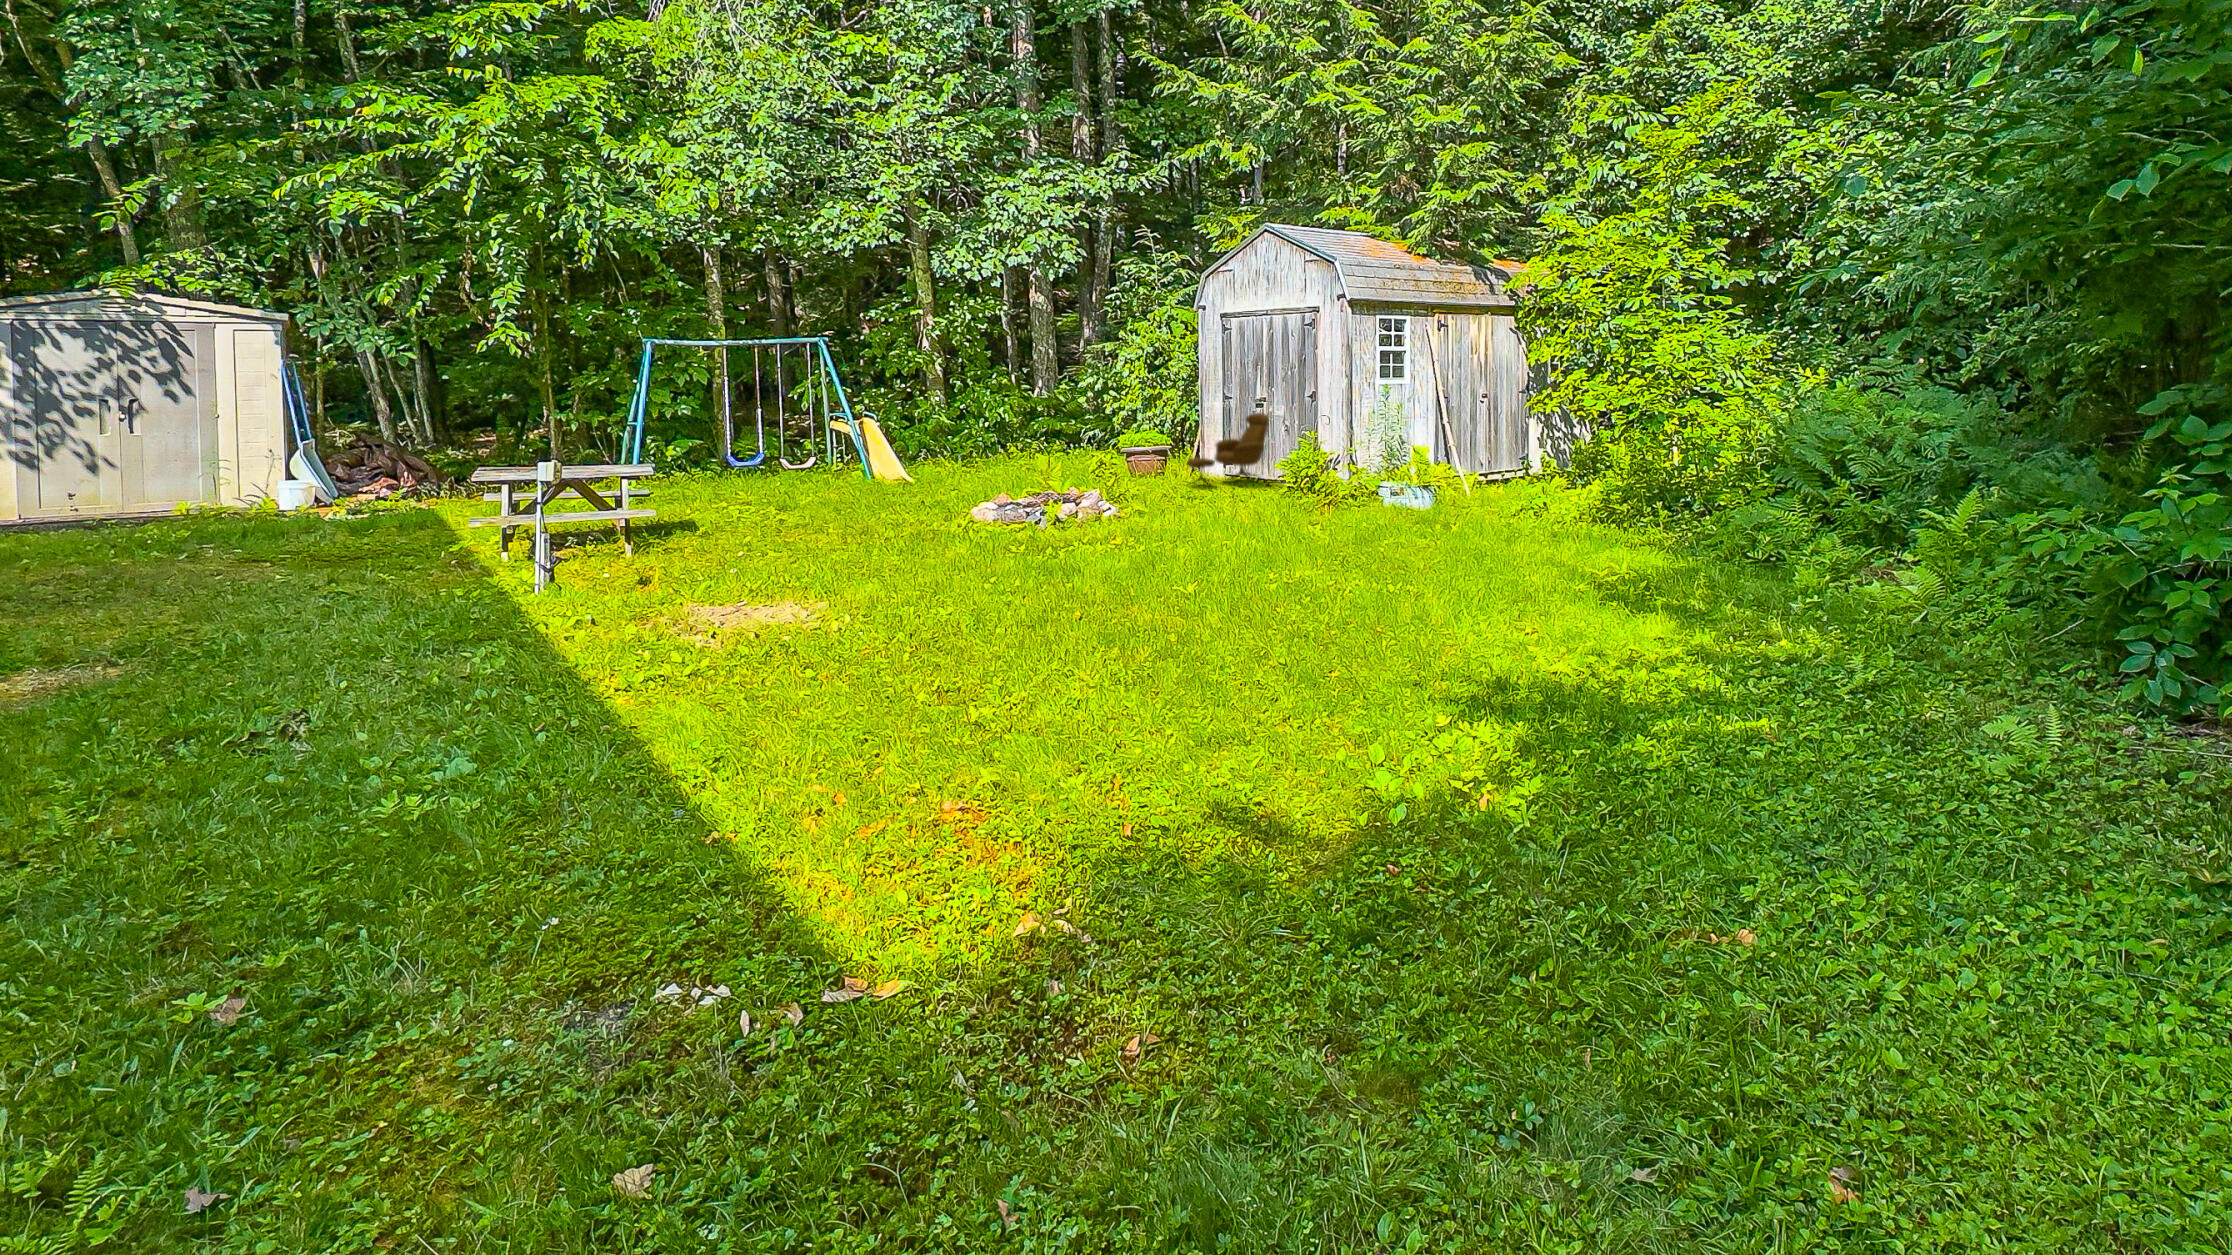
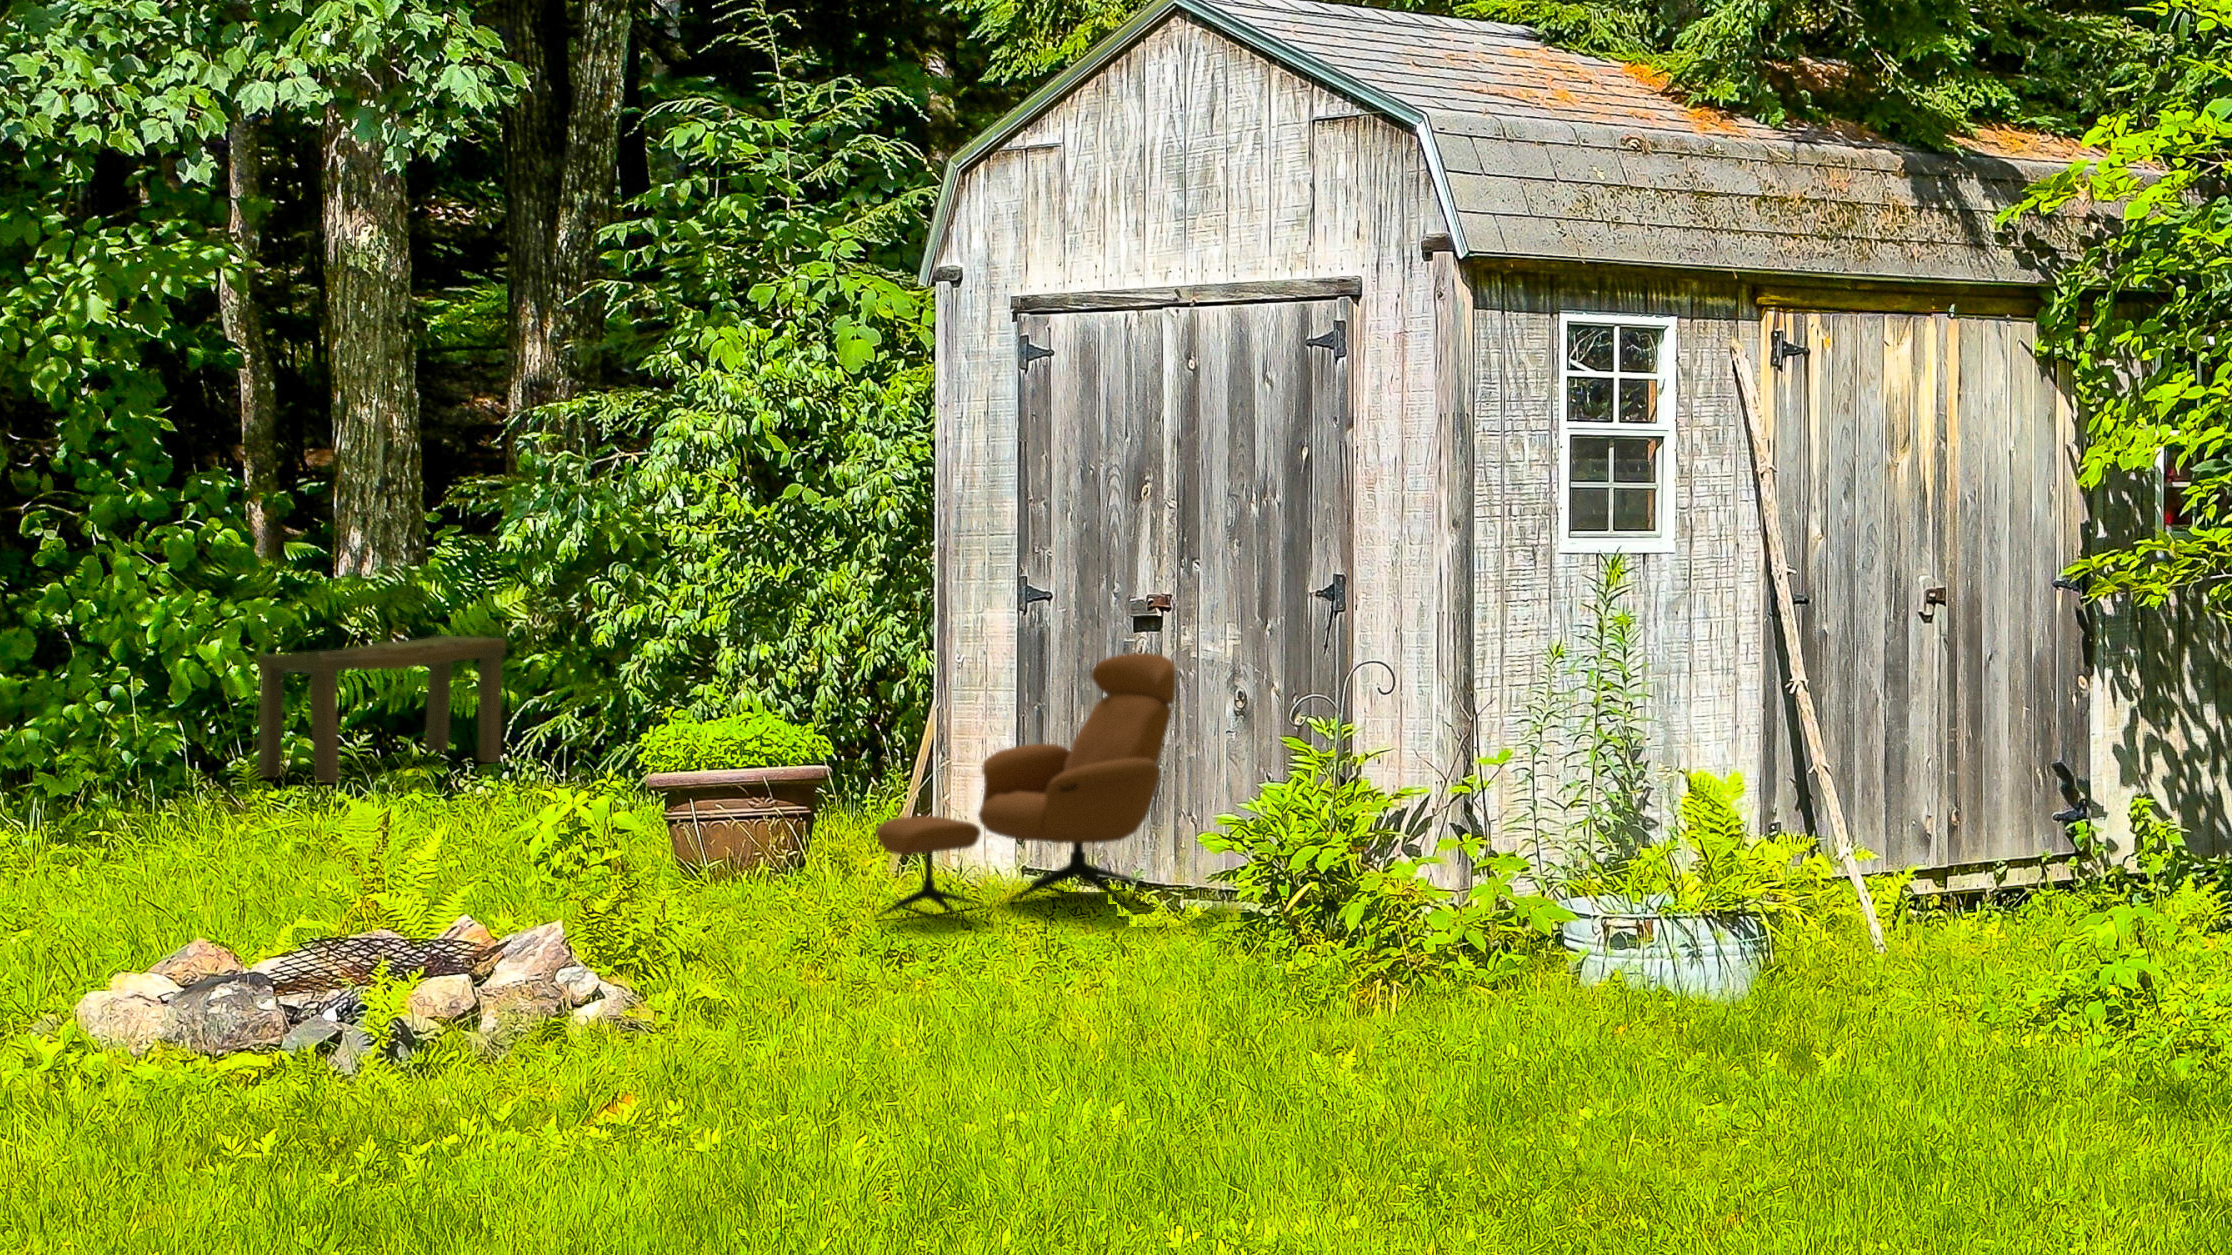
bench: none [1014,412,1082,453] -> present [259,636,506,783]

